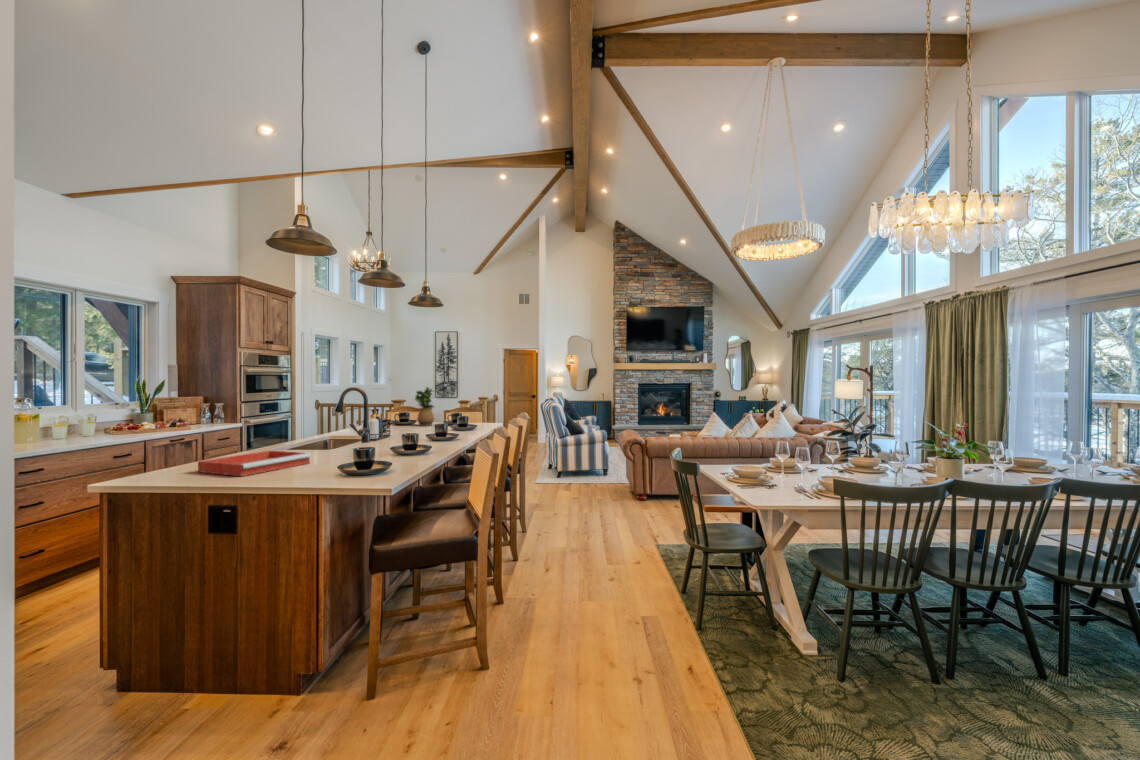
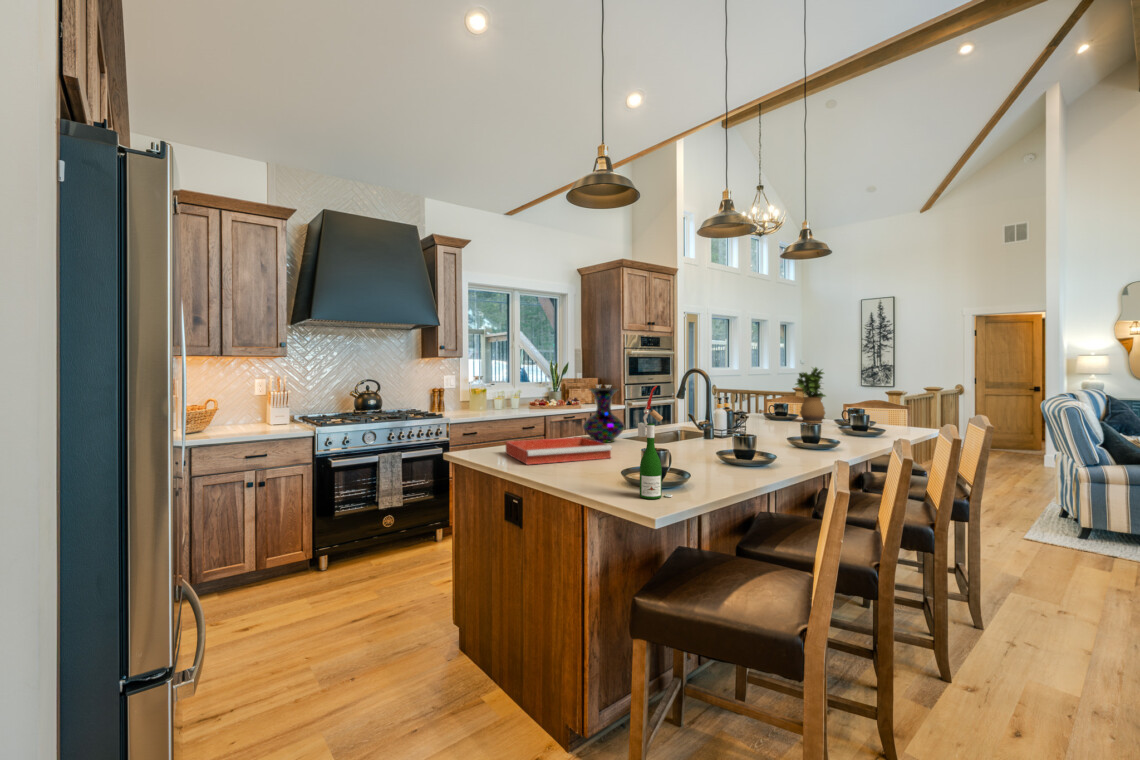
wine bottle: none [366,407,389,479] -> present [638,385,672,499]
vase: none [260,408,302,454] -> present [583,388,625,443]

